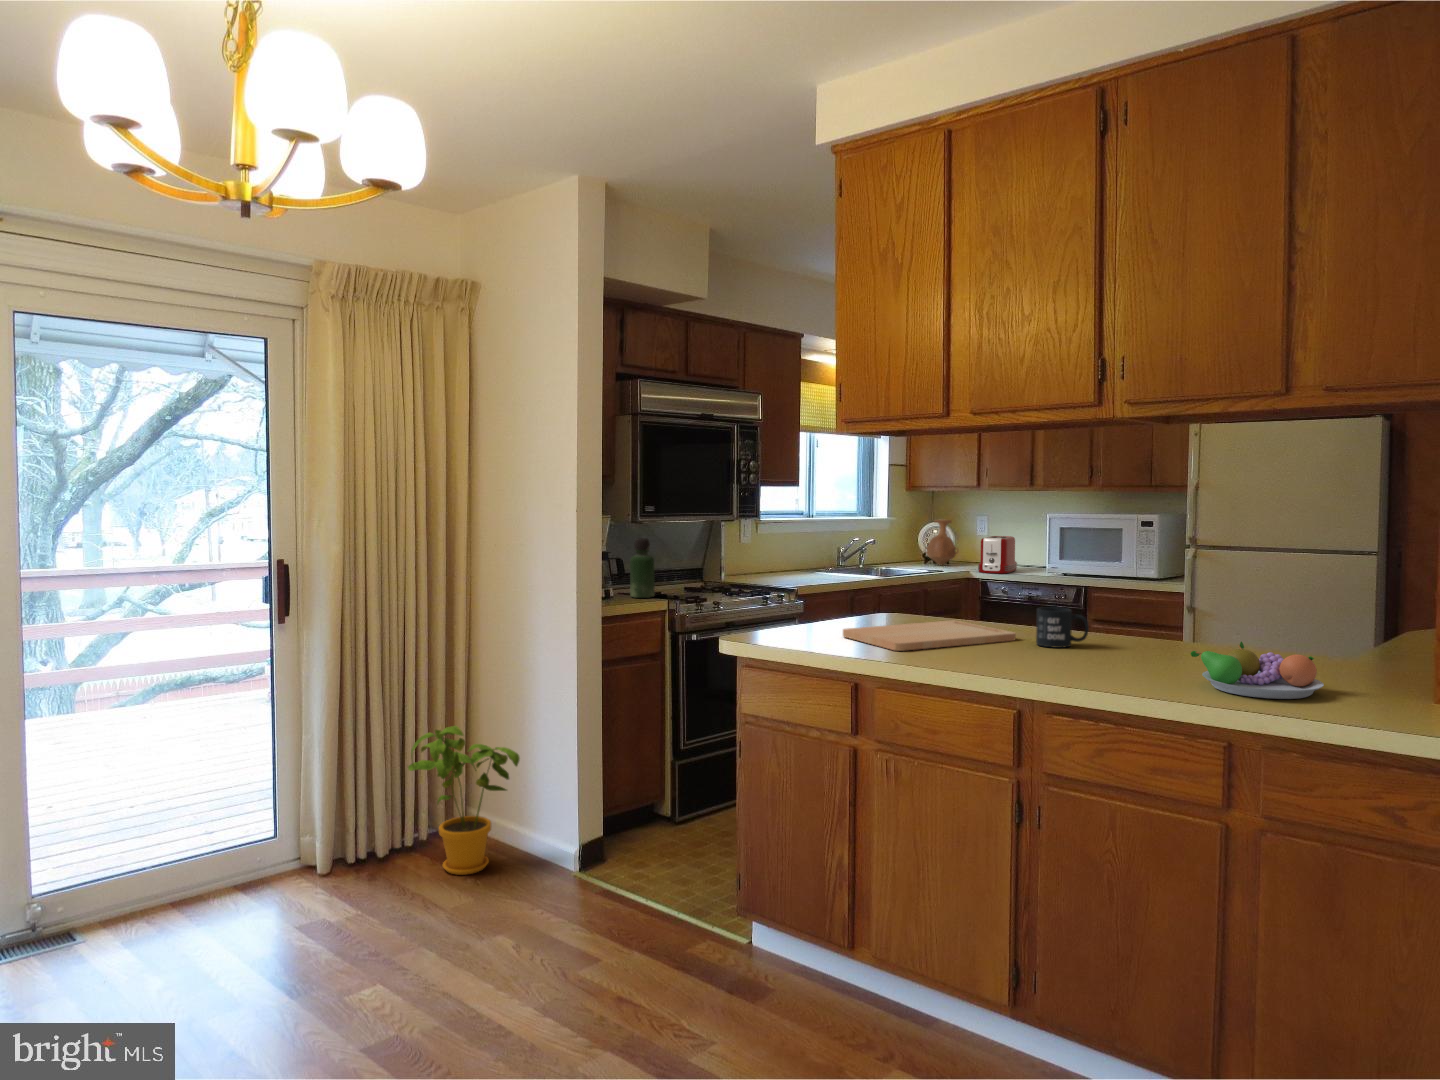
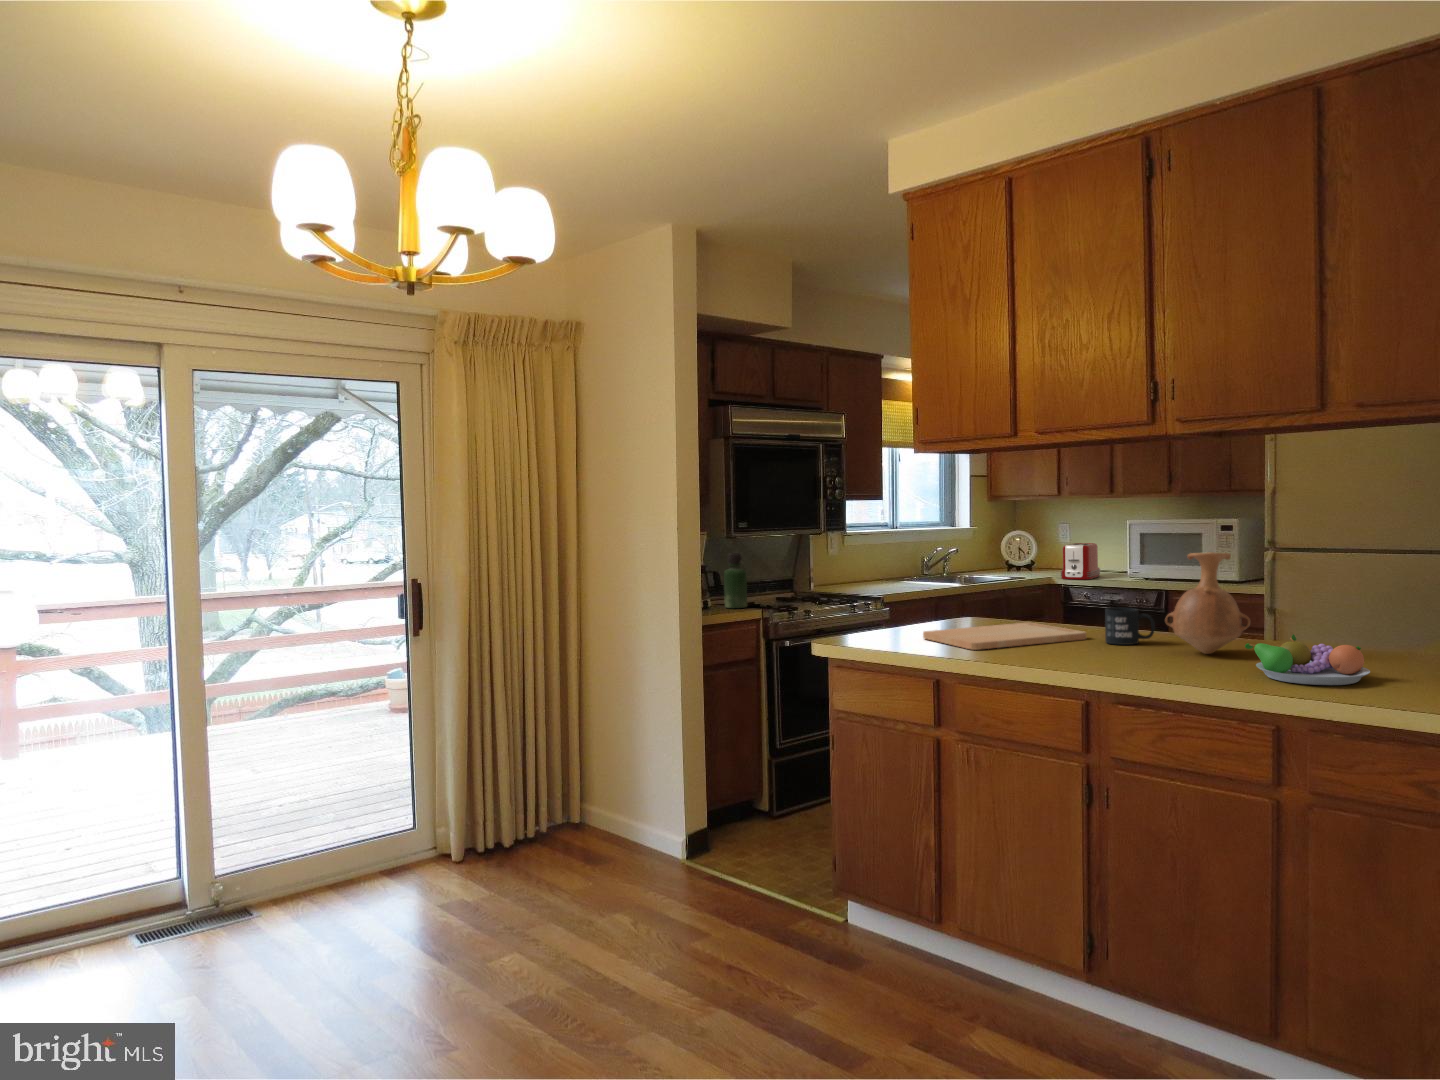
vase: present [925,519,958,565] -> present [1165,552,1250,654]
house plant: present [408,726,520,875] -> none [528,726,629,863]

